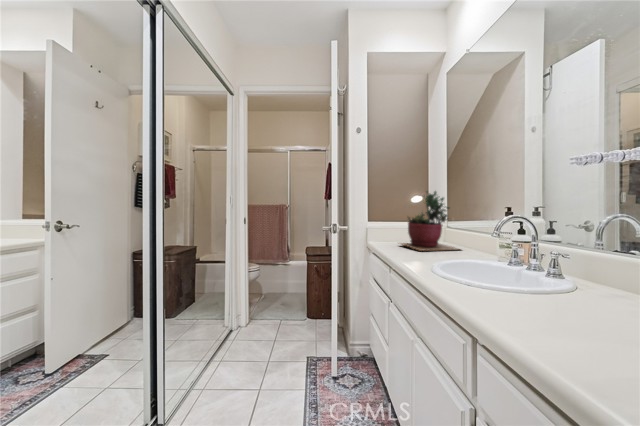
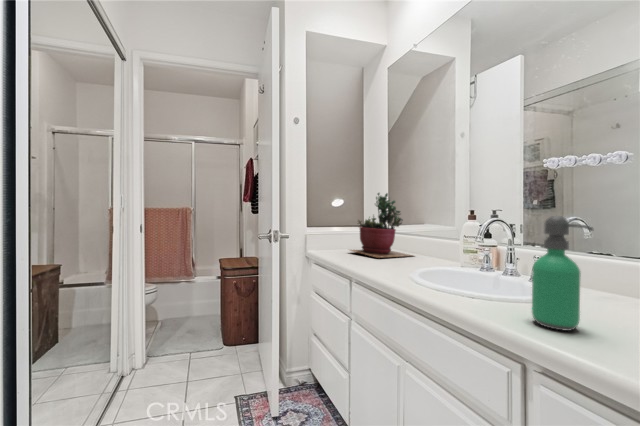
soap dispenser: none [484,219,524,316] -> present [532,216,593,331]

